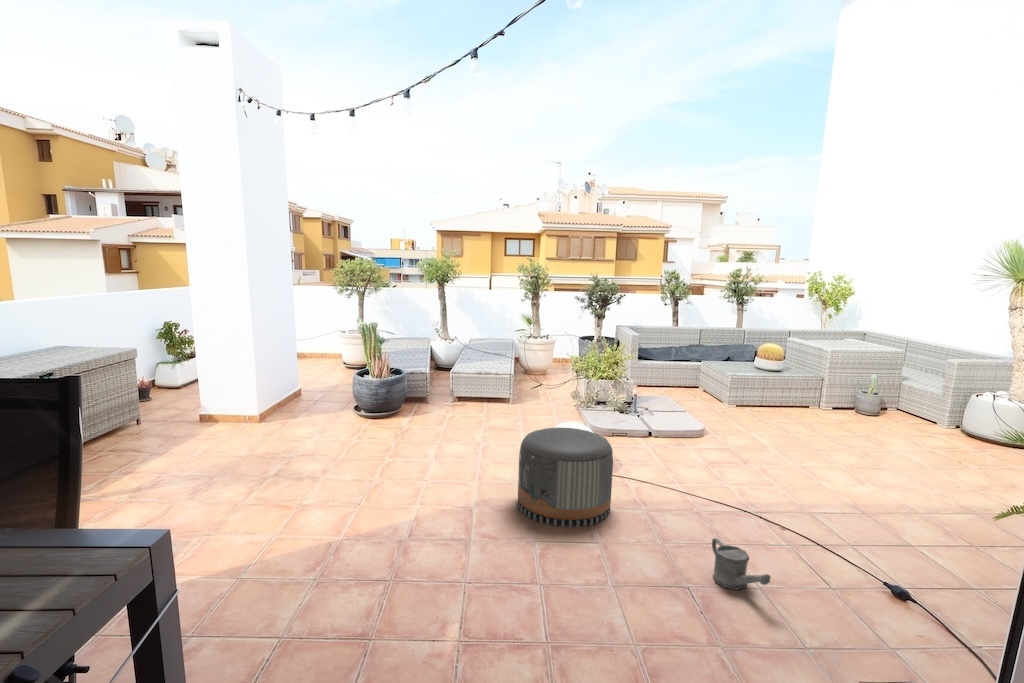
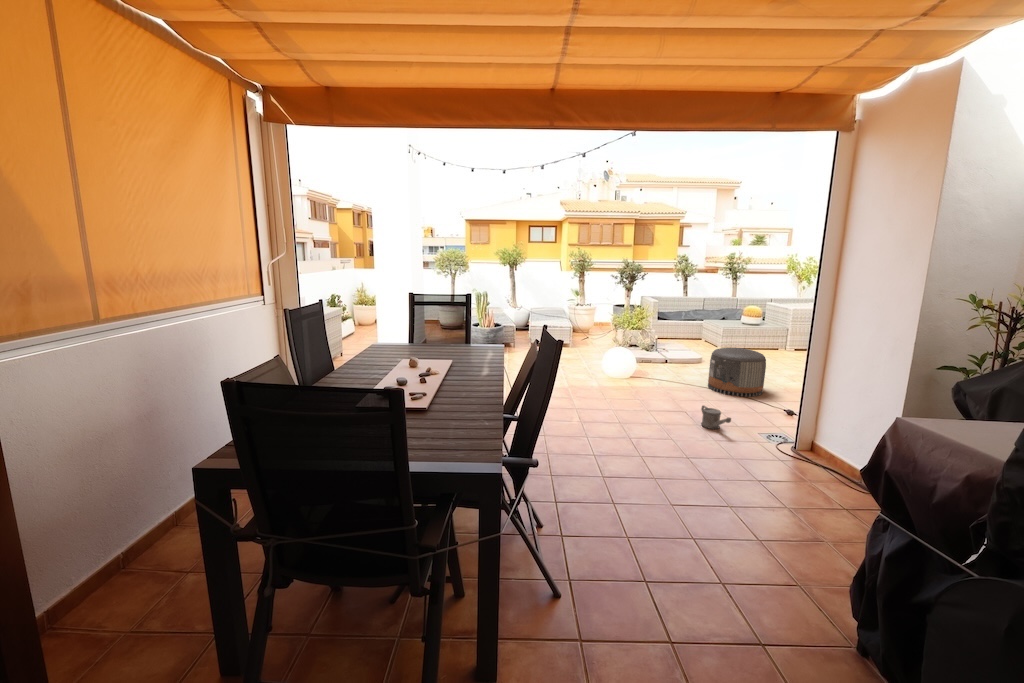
pouf: present [518,428,613,527] -> present [708,348,766,397]

